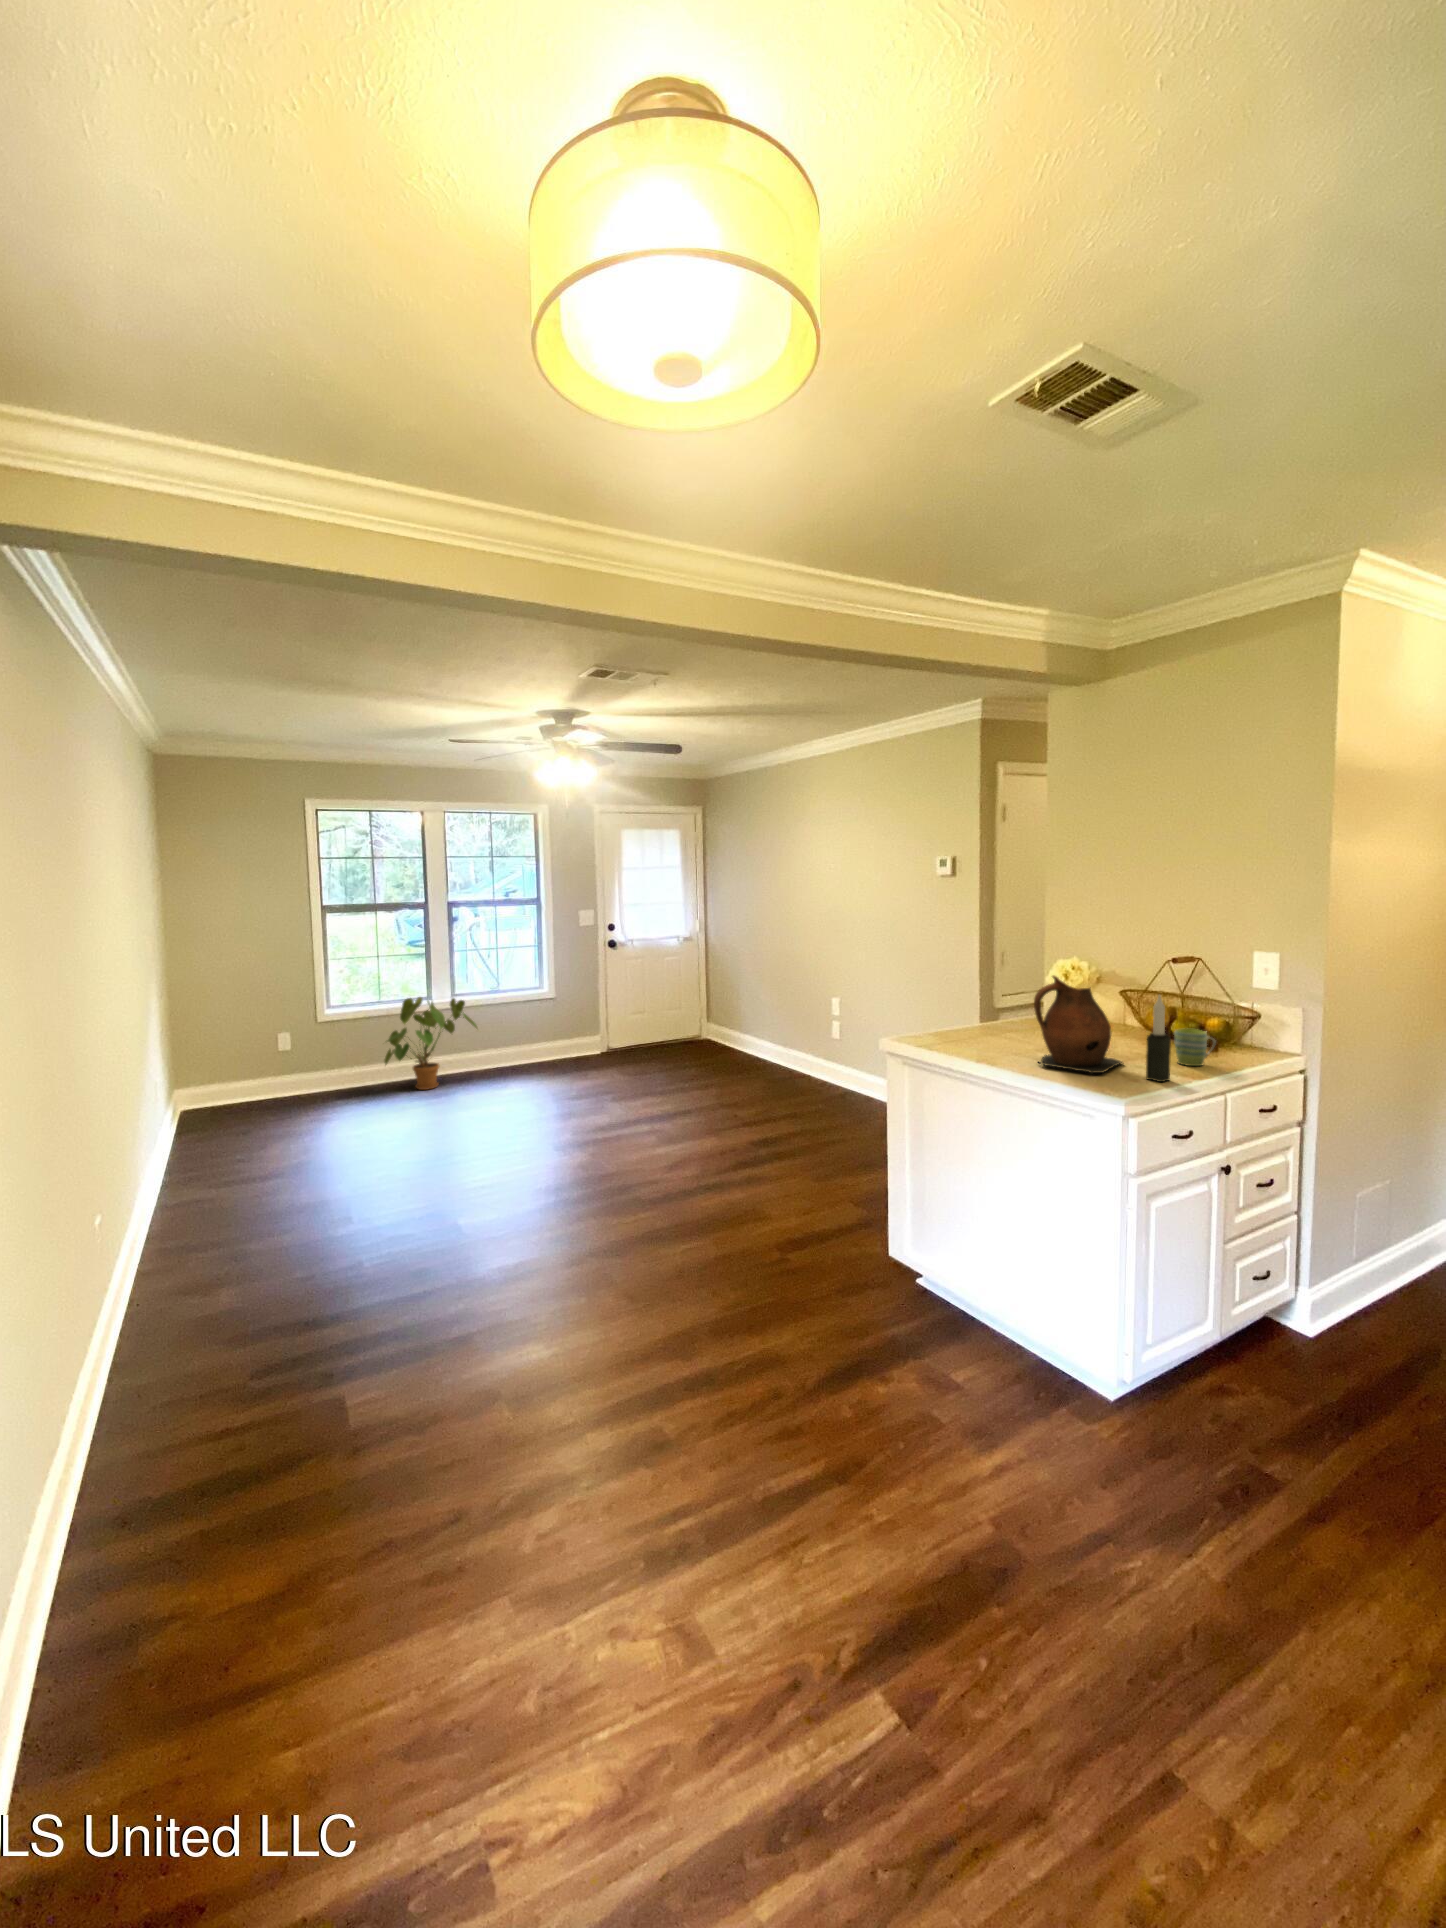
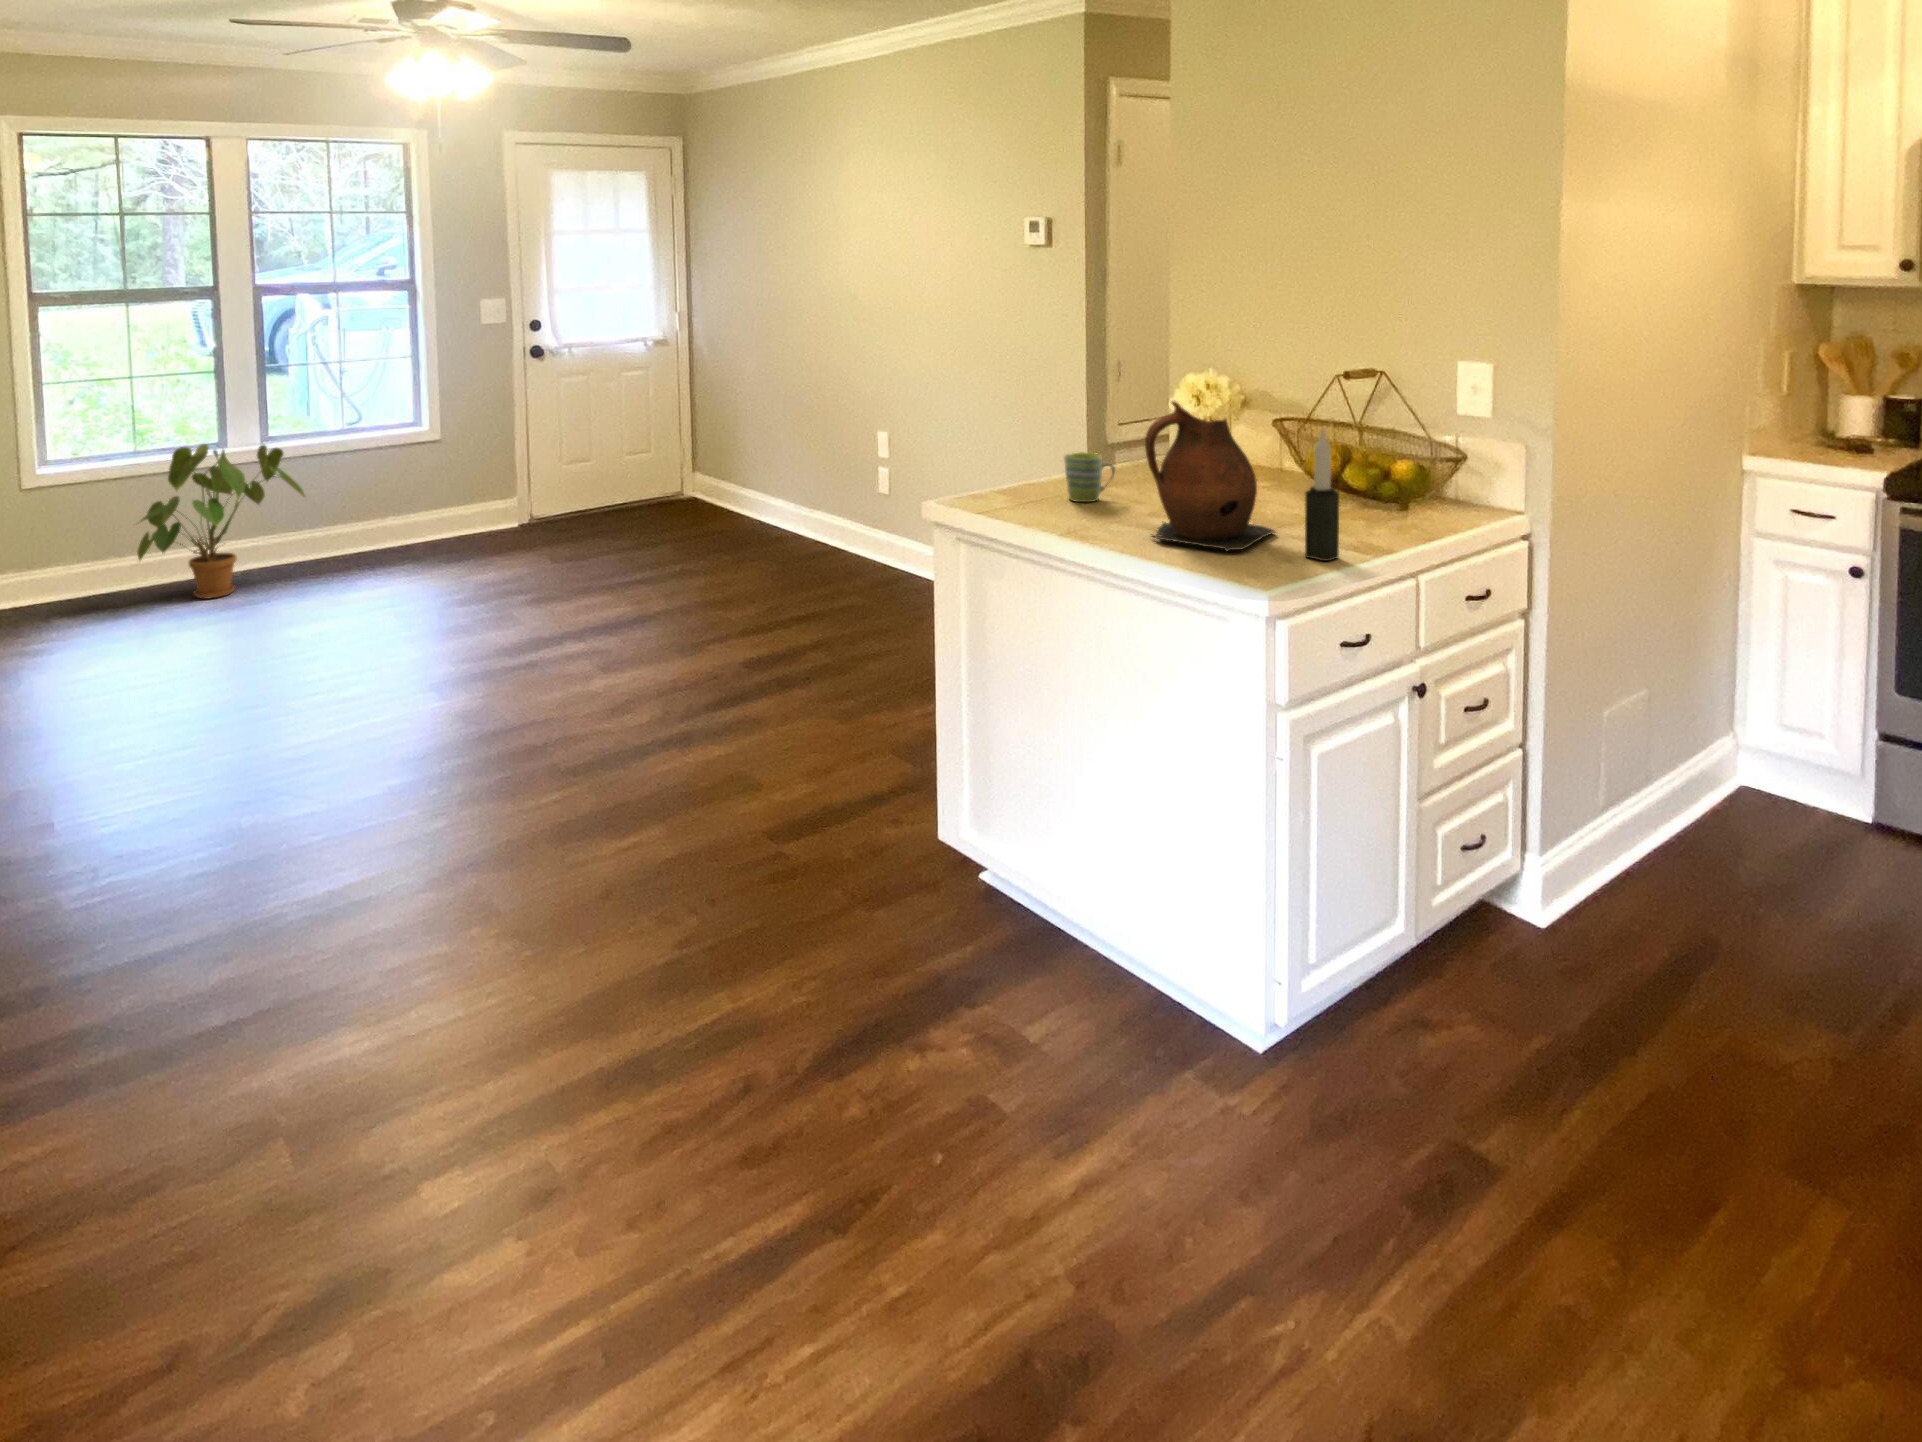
mug: present [1174,1028,1216,1066] -> present [1064,452,1115,502]

